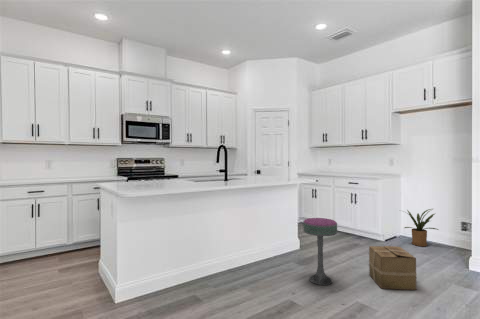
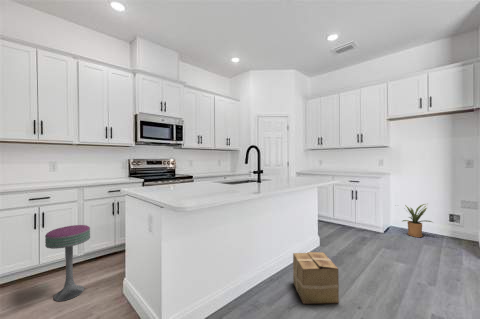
bar stool: present [303,218,337,285] -> present [45,225,90,301]
cardboard box: present [369,246,417,290] -> present [293,252,339,304]

